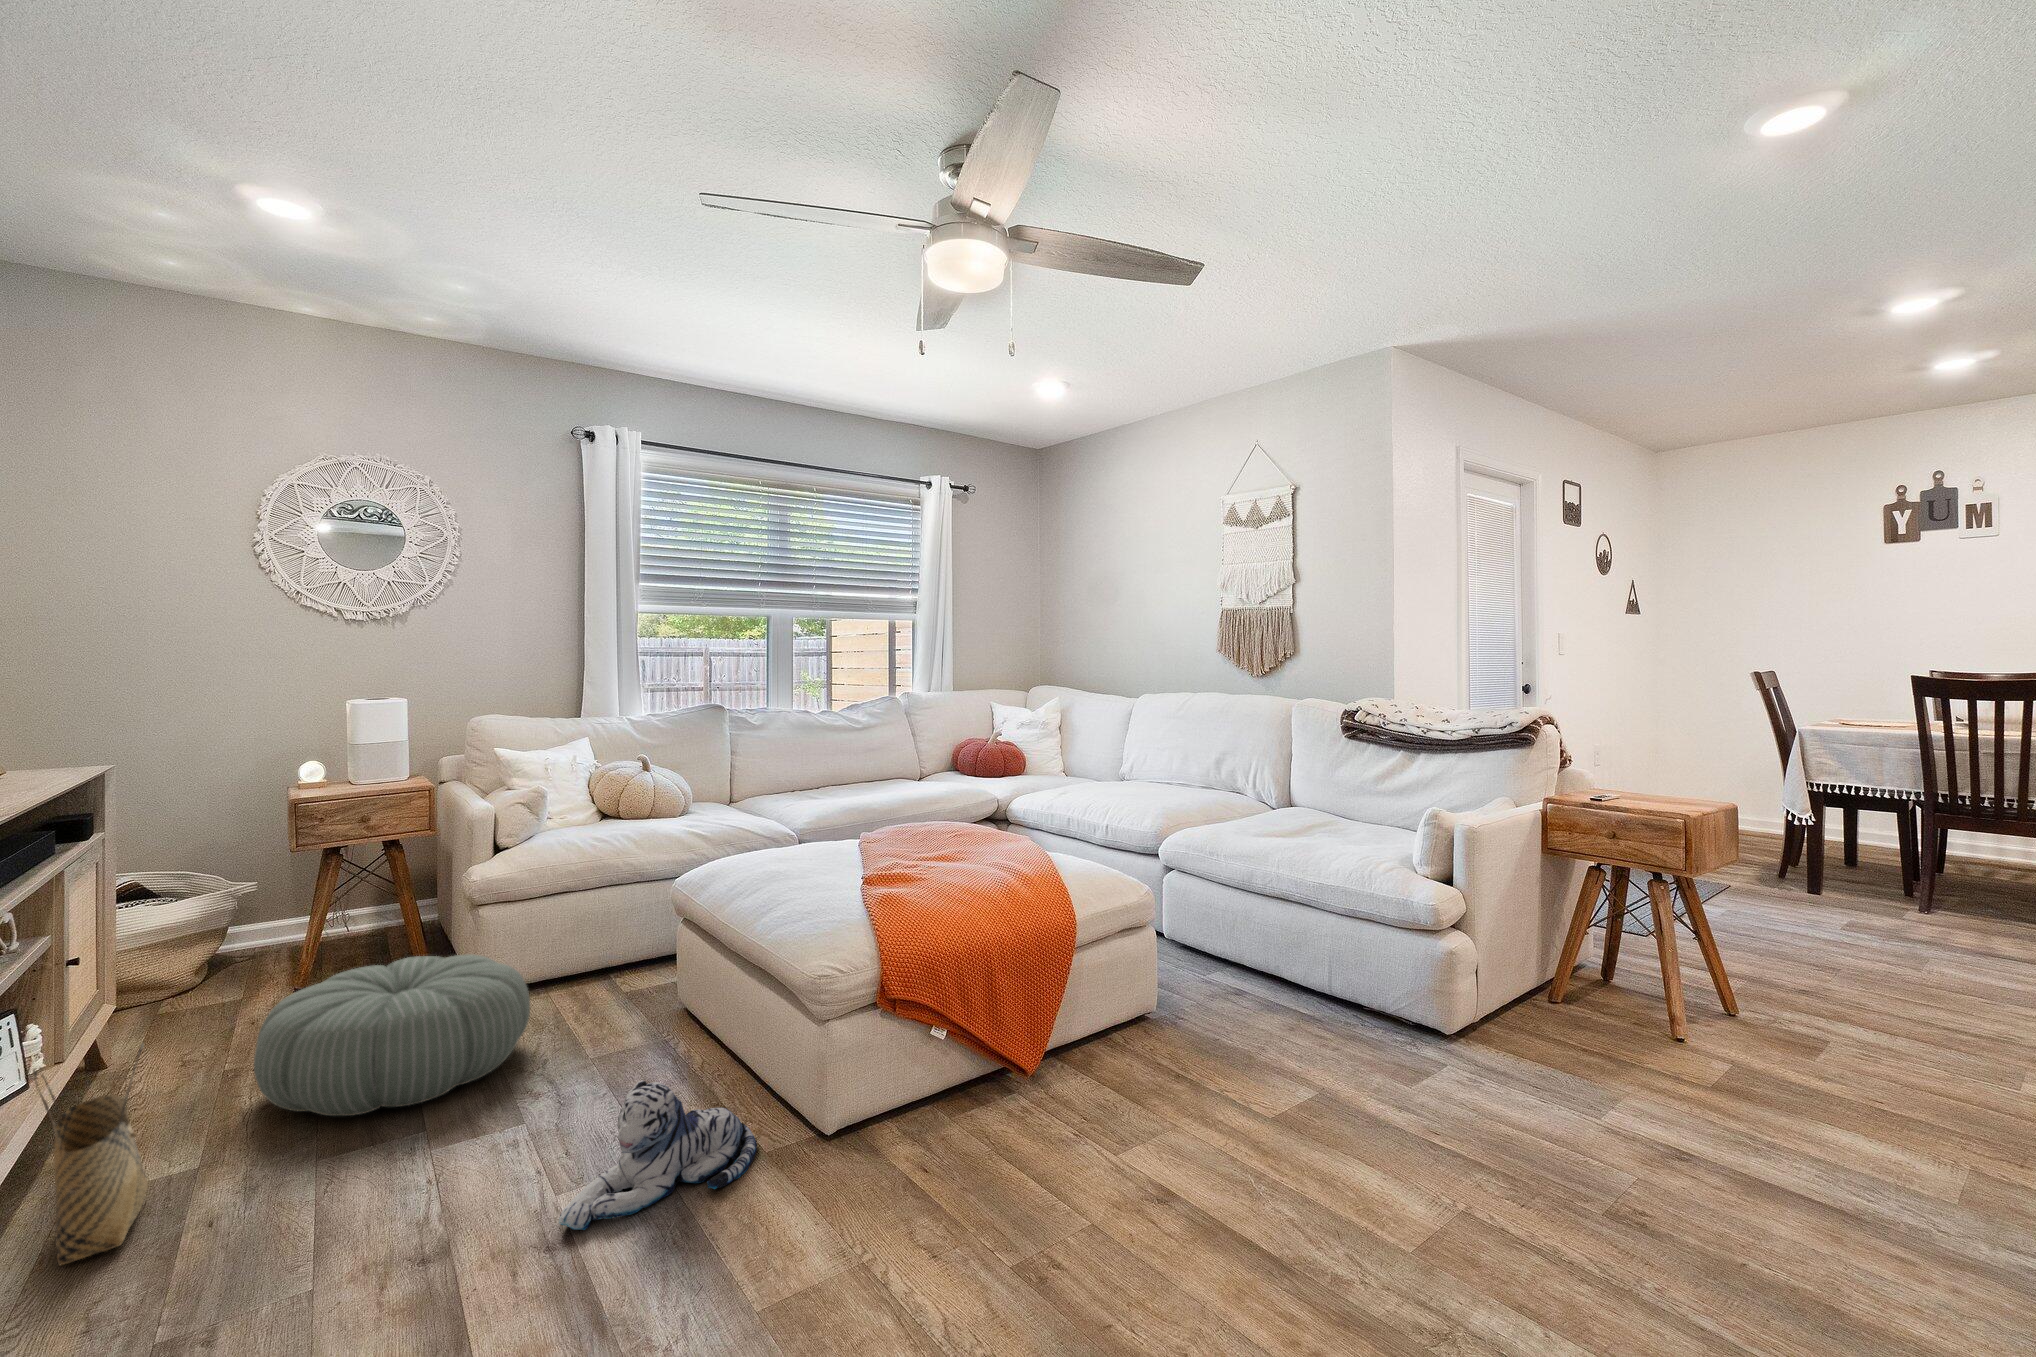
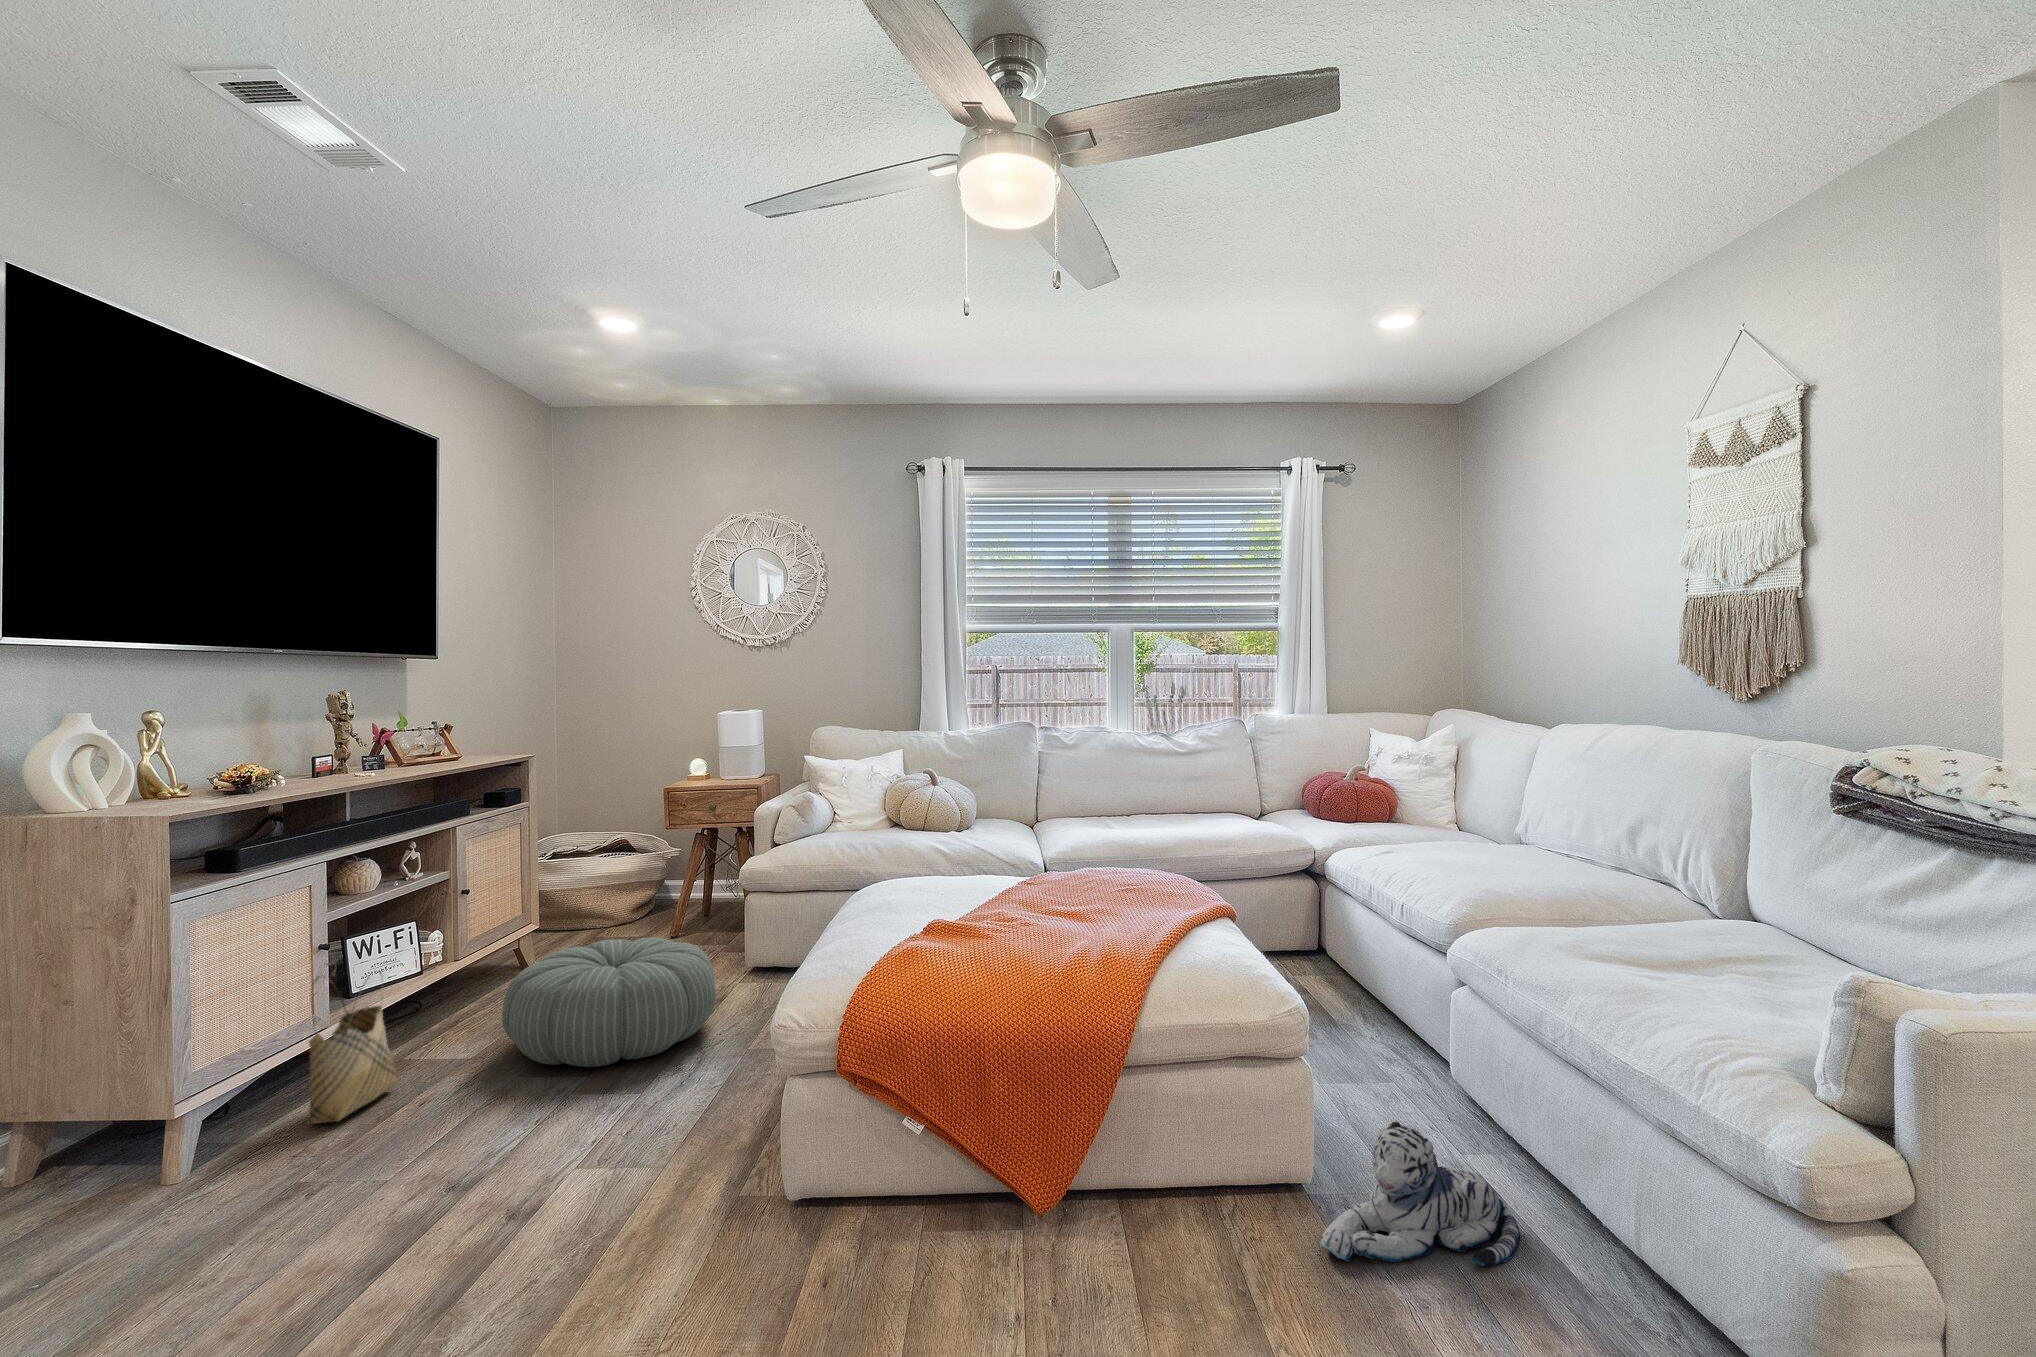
plush toy: present [559,1080,757,1230] -> present [1321,1120,1520,1266]

